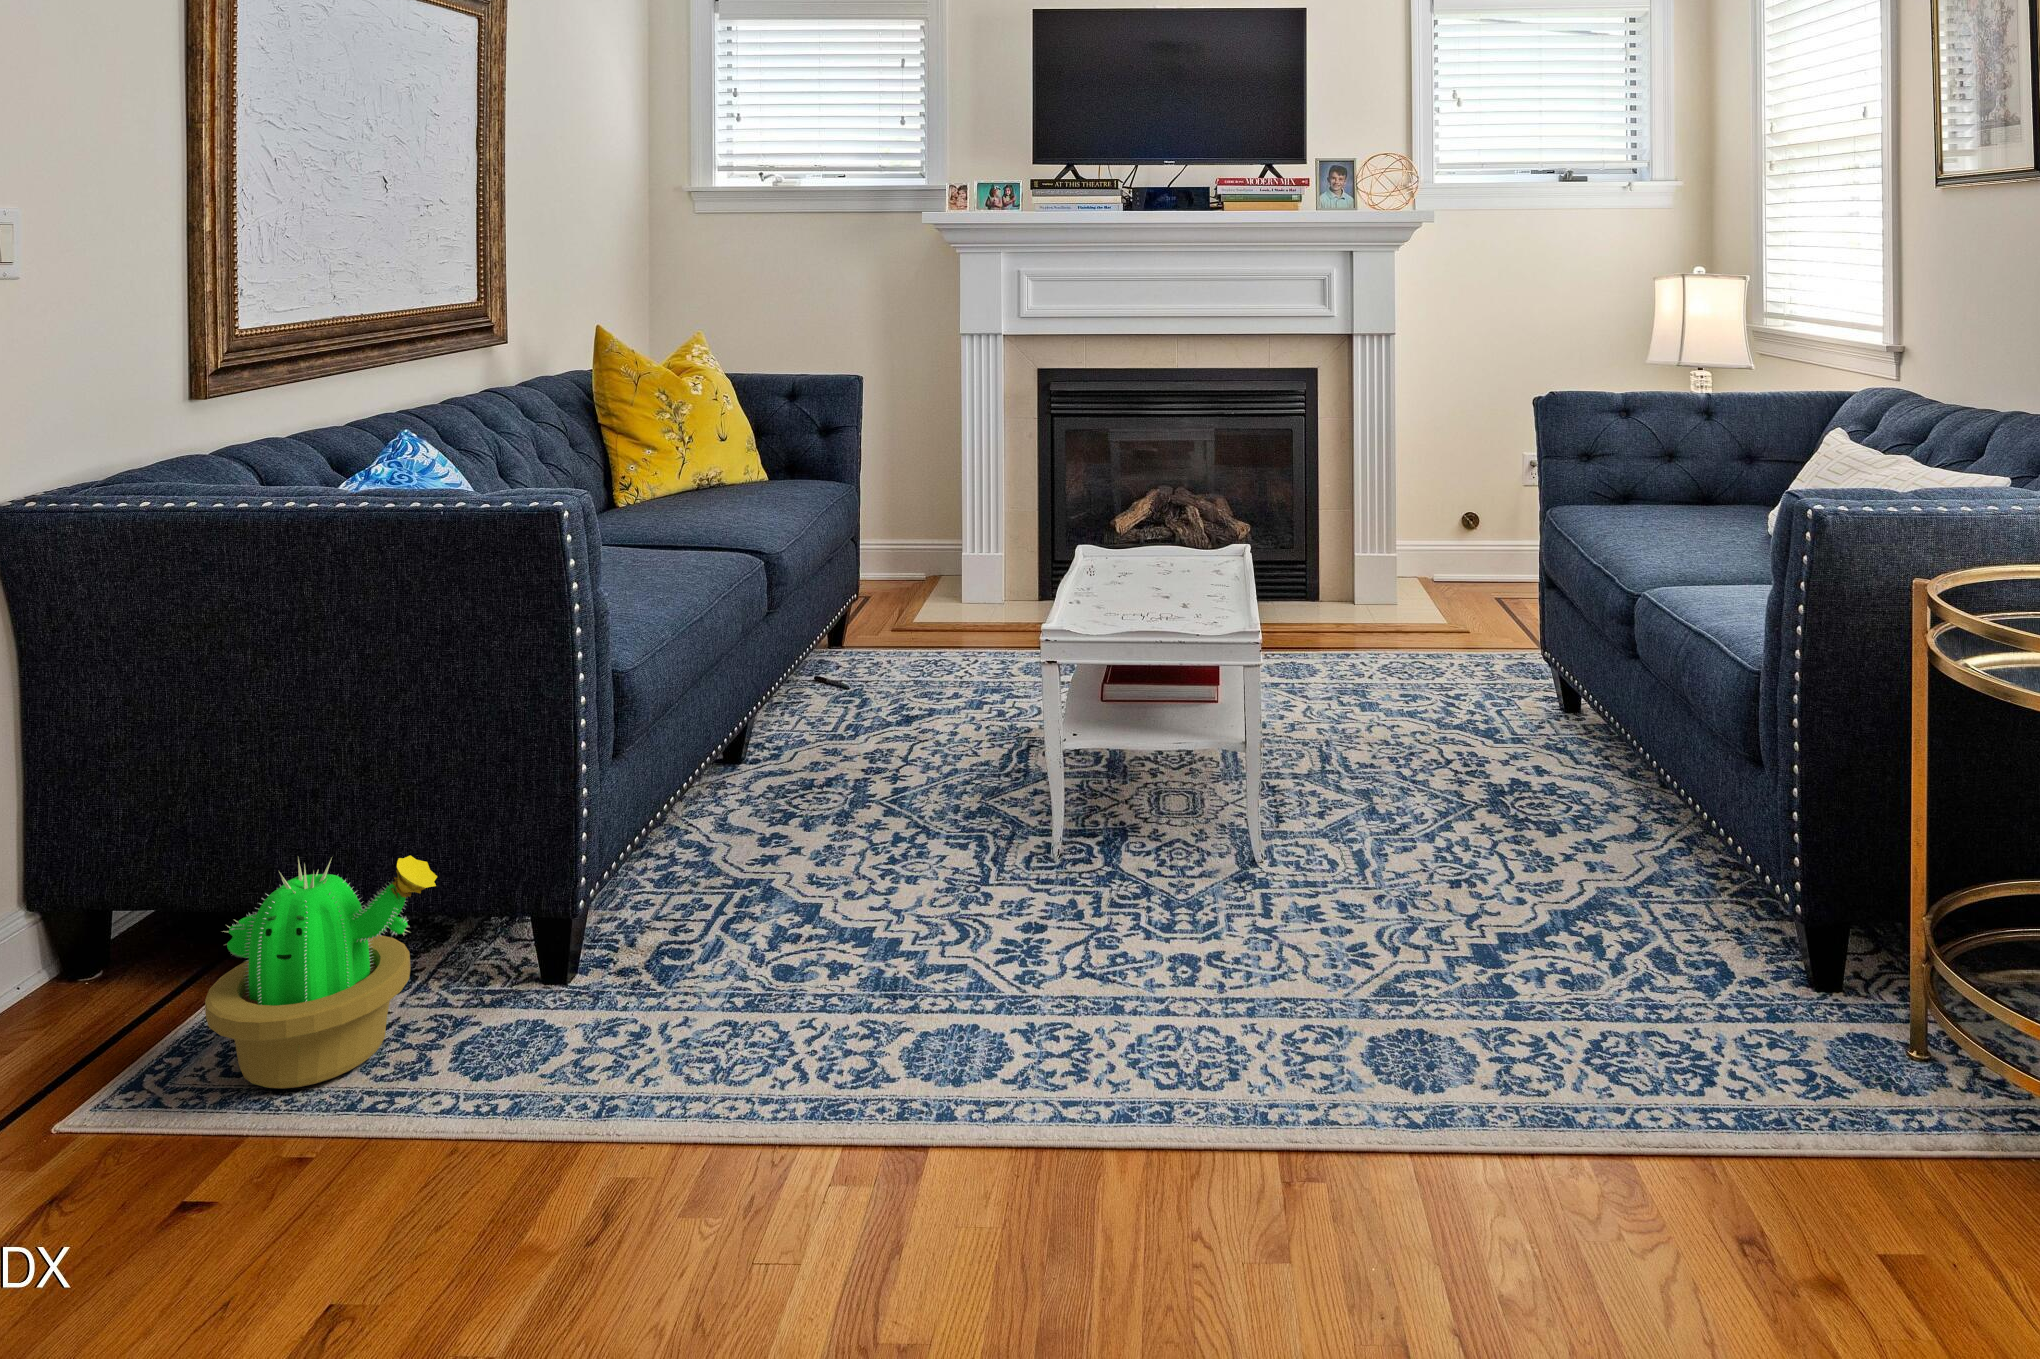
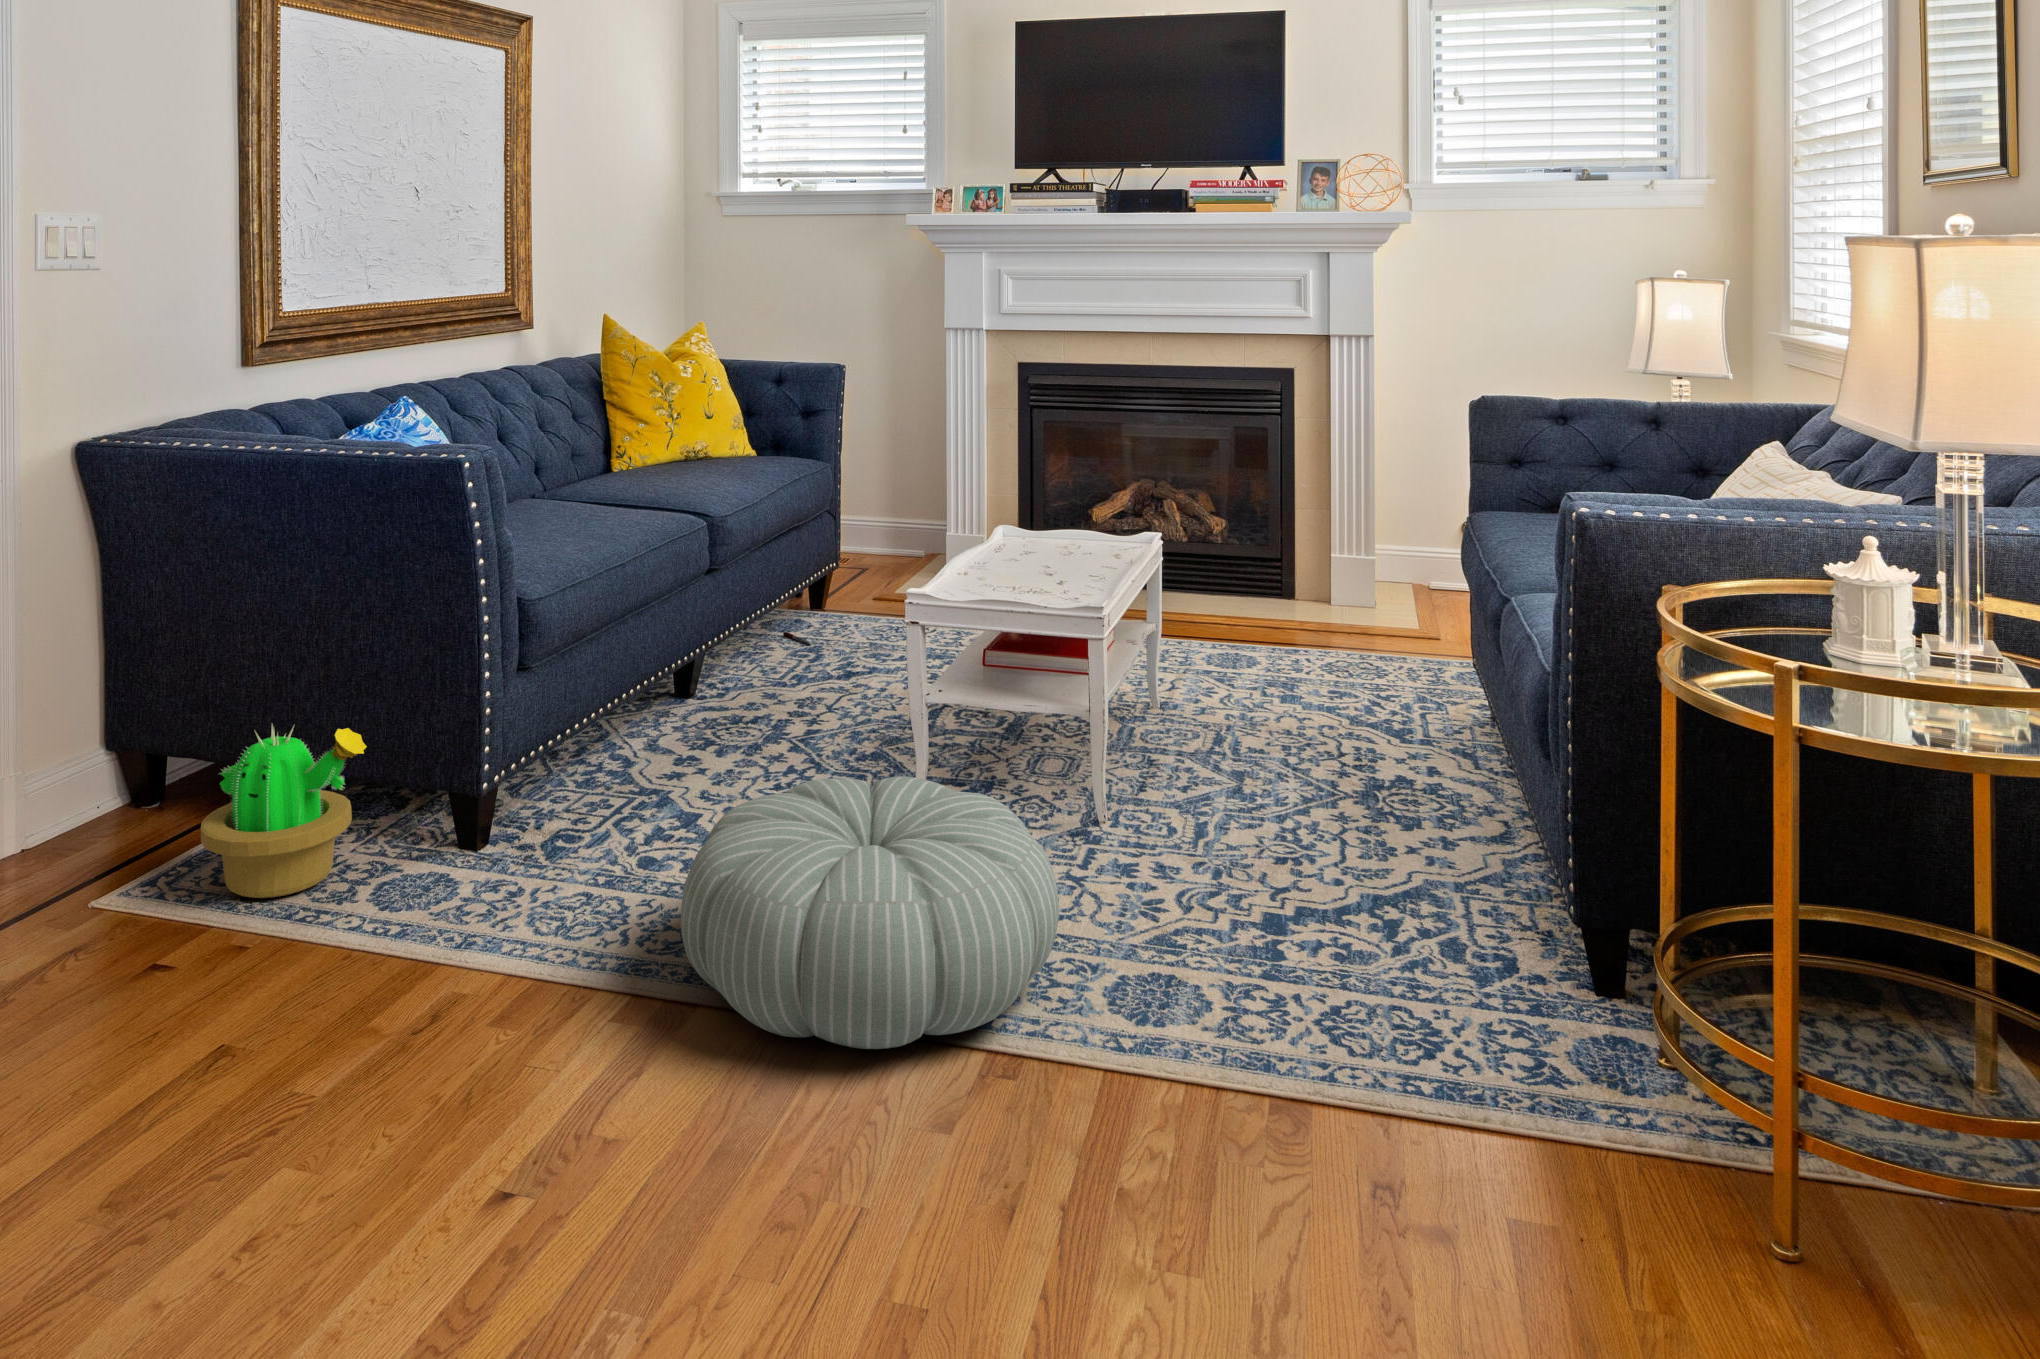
pouf: none [898,843,1319,1176] -> present [681,776,1059,1049]

